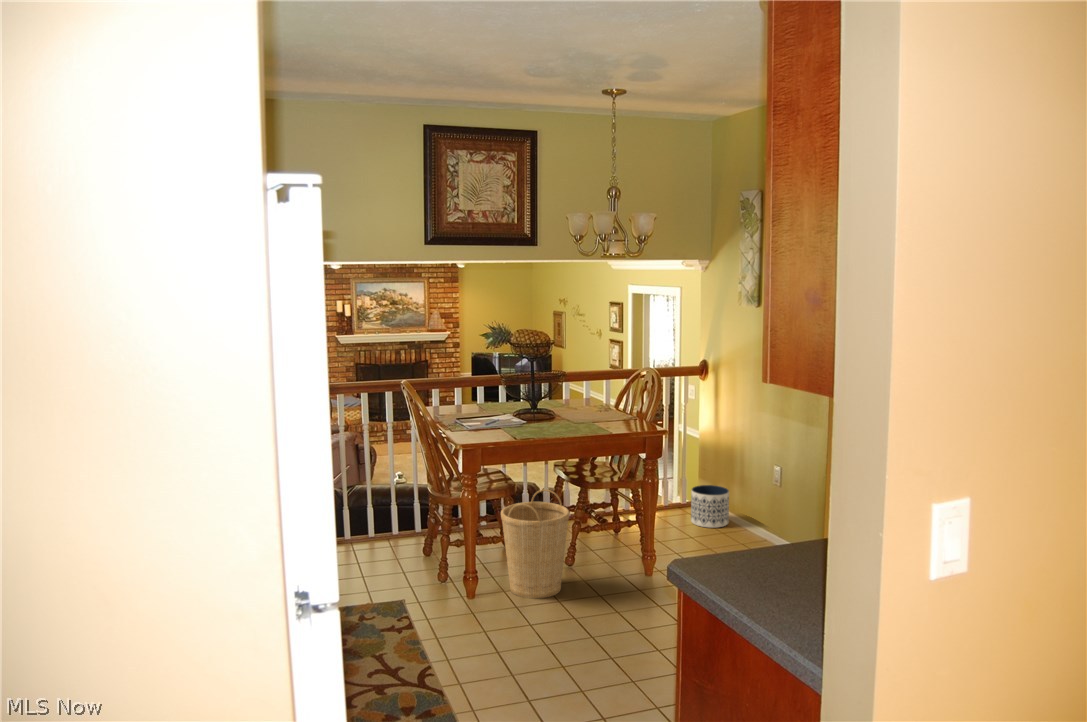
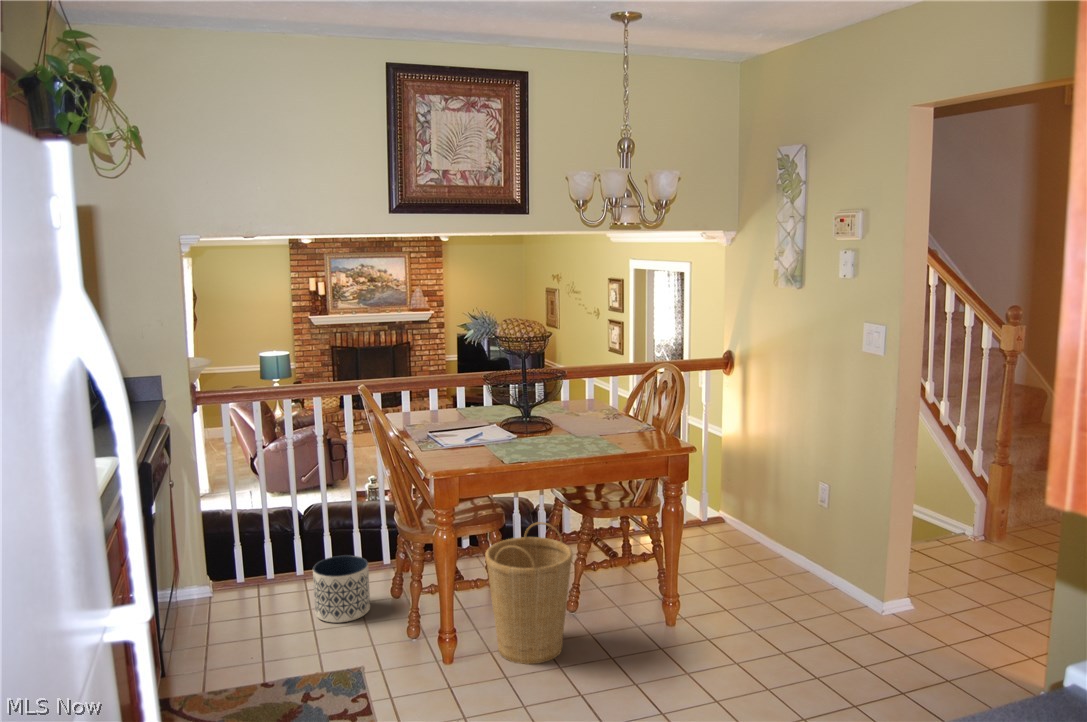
planter: present [691,485,729,528] -> present [313,555,370,623]

